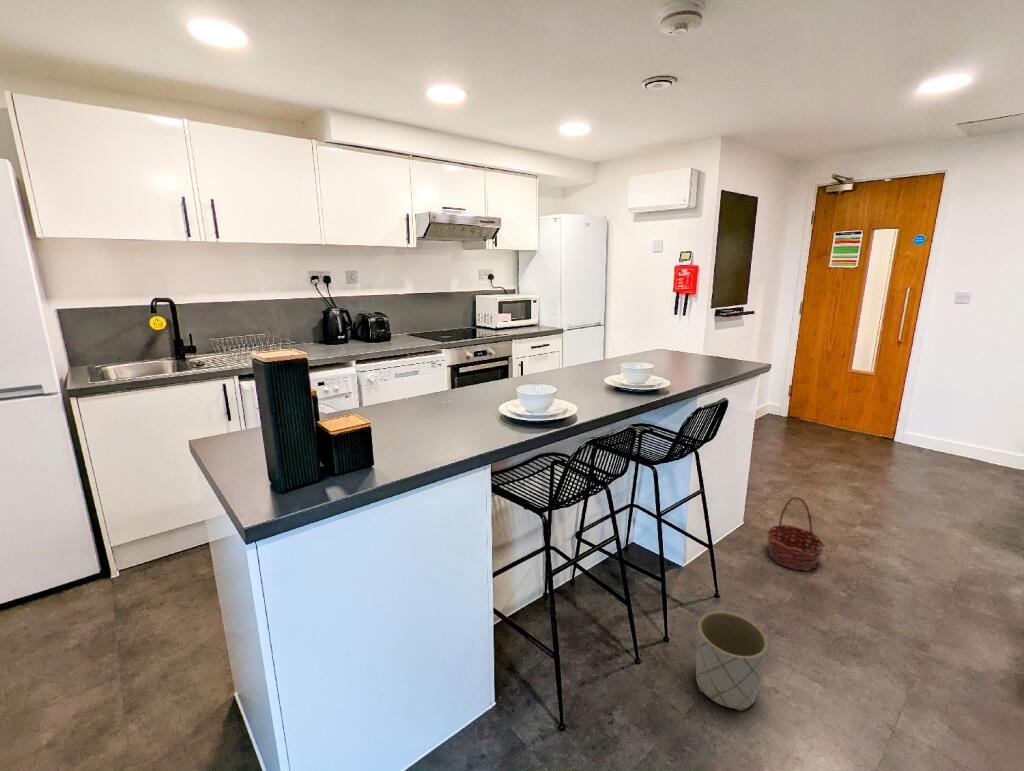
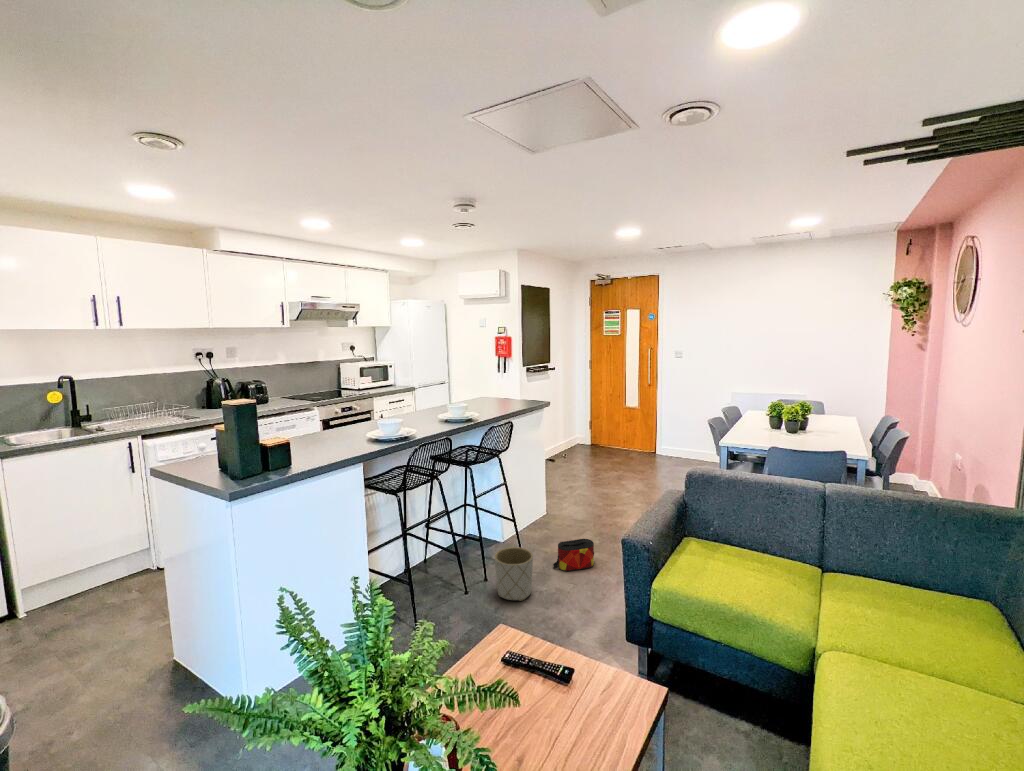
basket: present [767,497,824,571] -> none [554,484,587,532]
bag: none [783,604,863,658] -> present [553,539,594,572]

